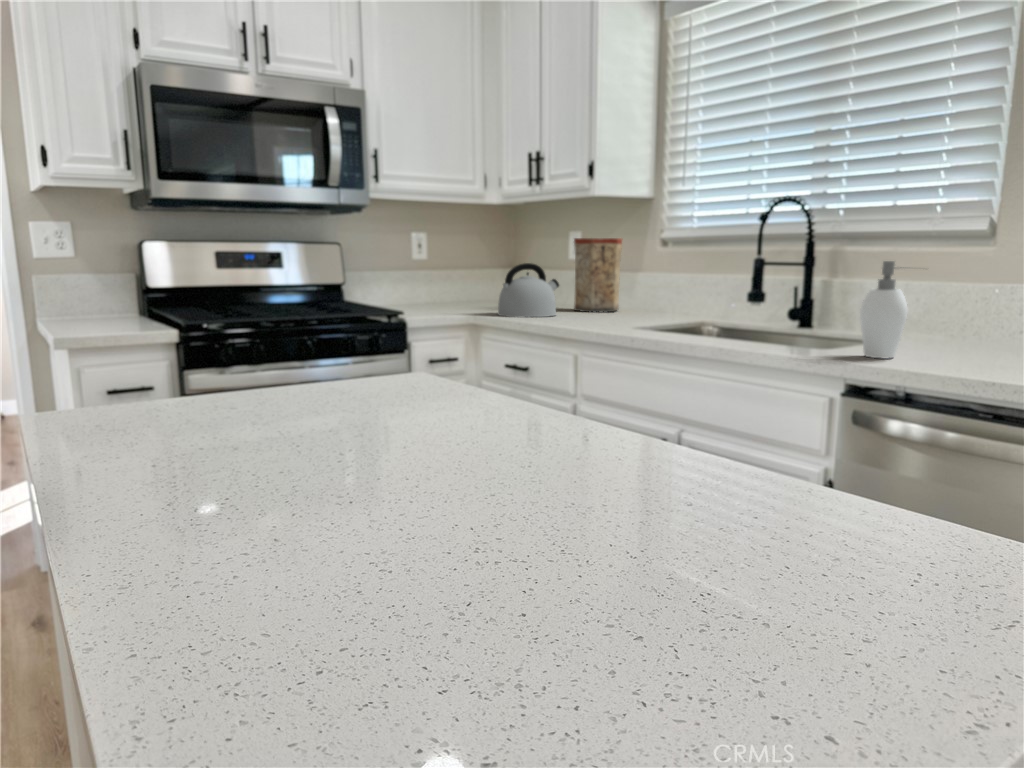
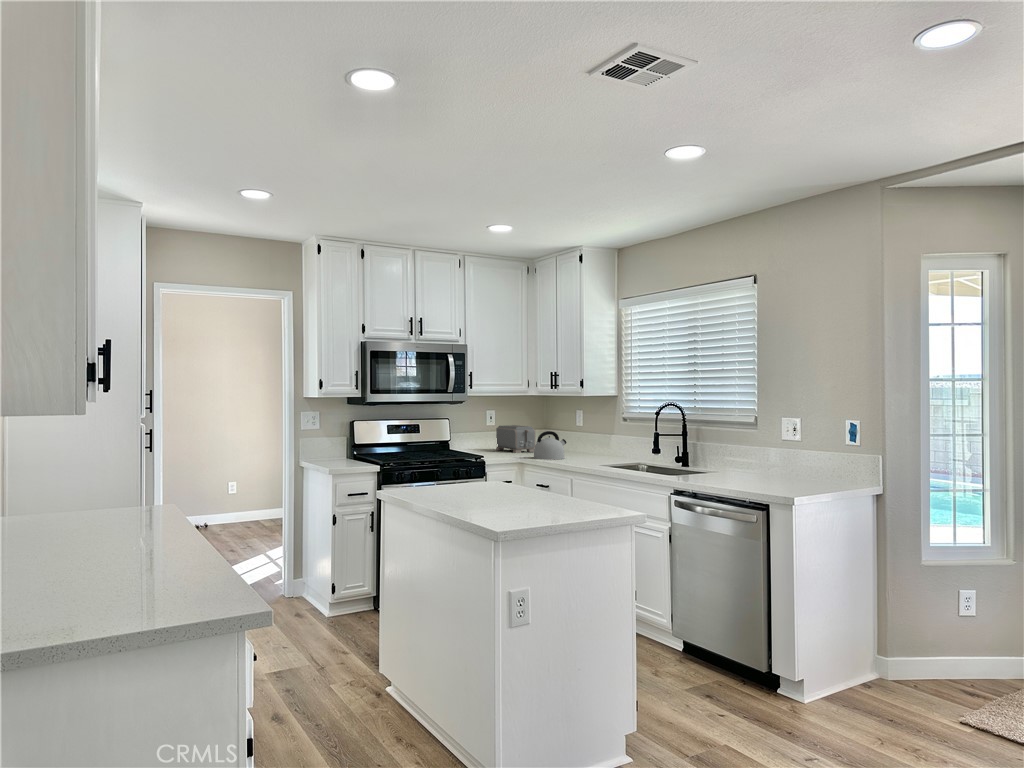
vase: present [574,238,622,313] -> none [576,416,603,457]
toaster: none [428,258,498,306] -> present [496,425,536,453]
soap dispenser: present [860,261,908,359] -> none [678,437,701,477]

